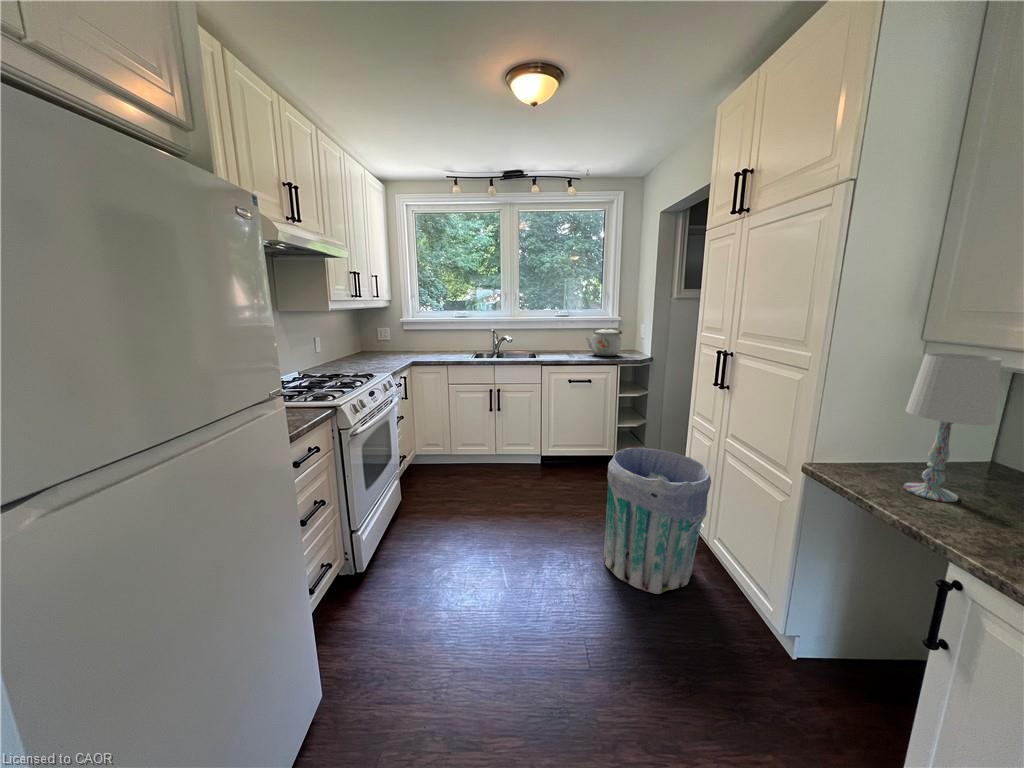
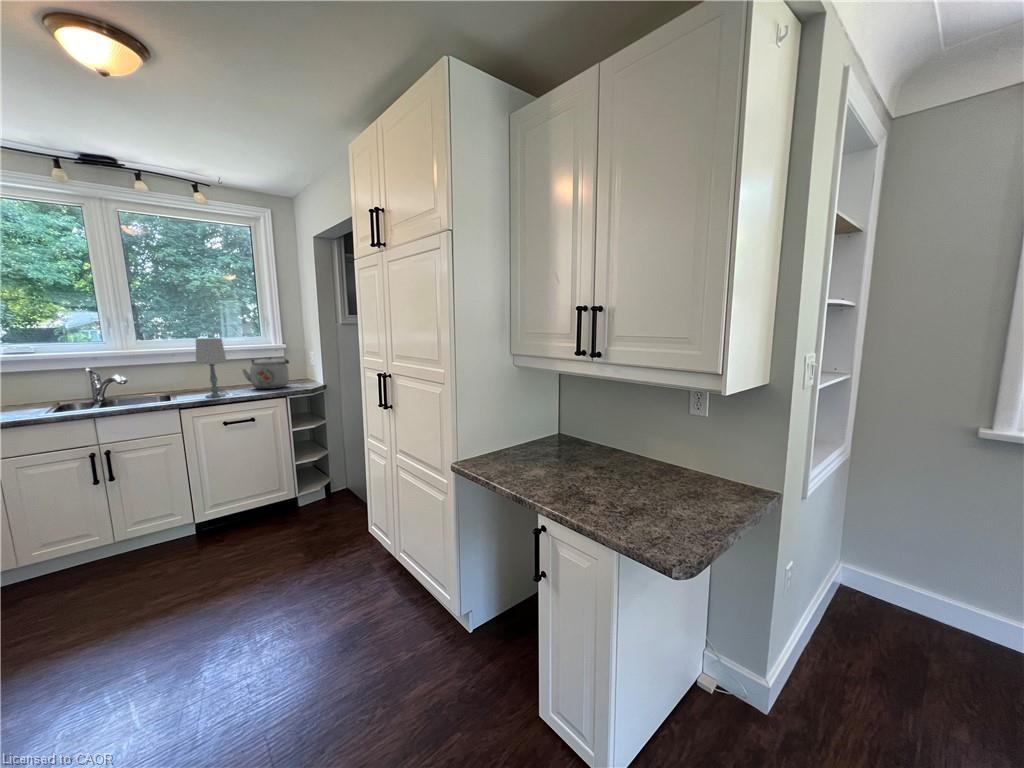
table lamp: present [904,353,1002,502] -> present [196,338,227,397]
trash can: present [604,448,711,594] -> none [275,479,389,642]

